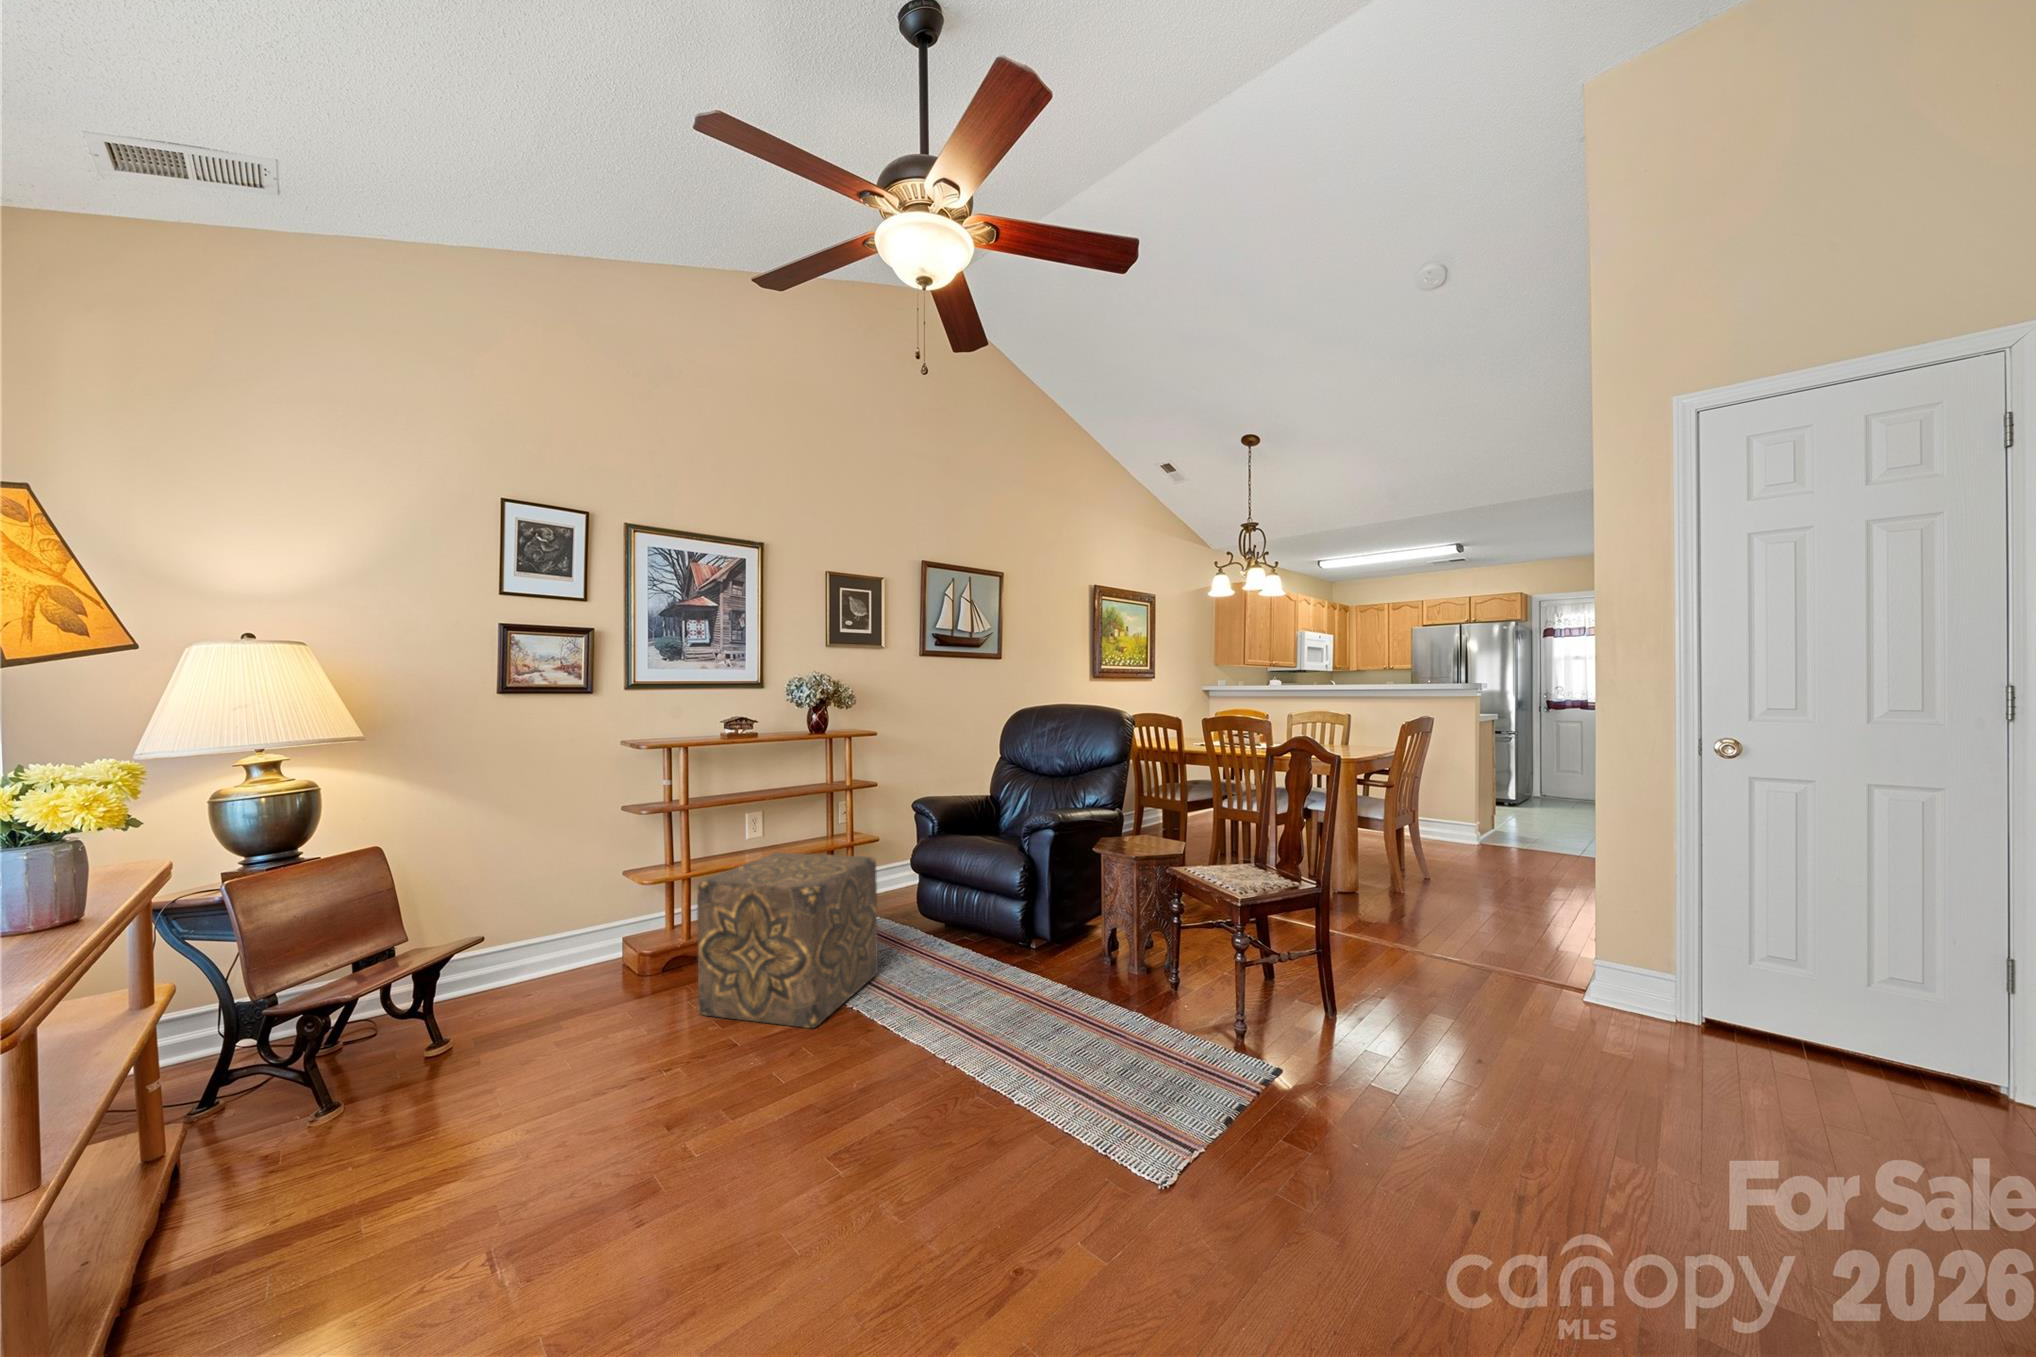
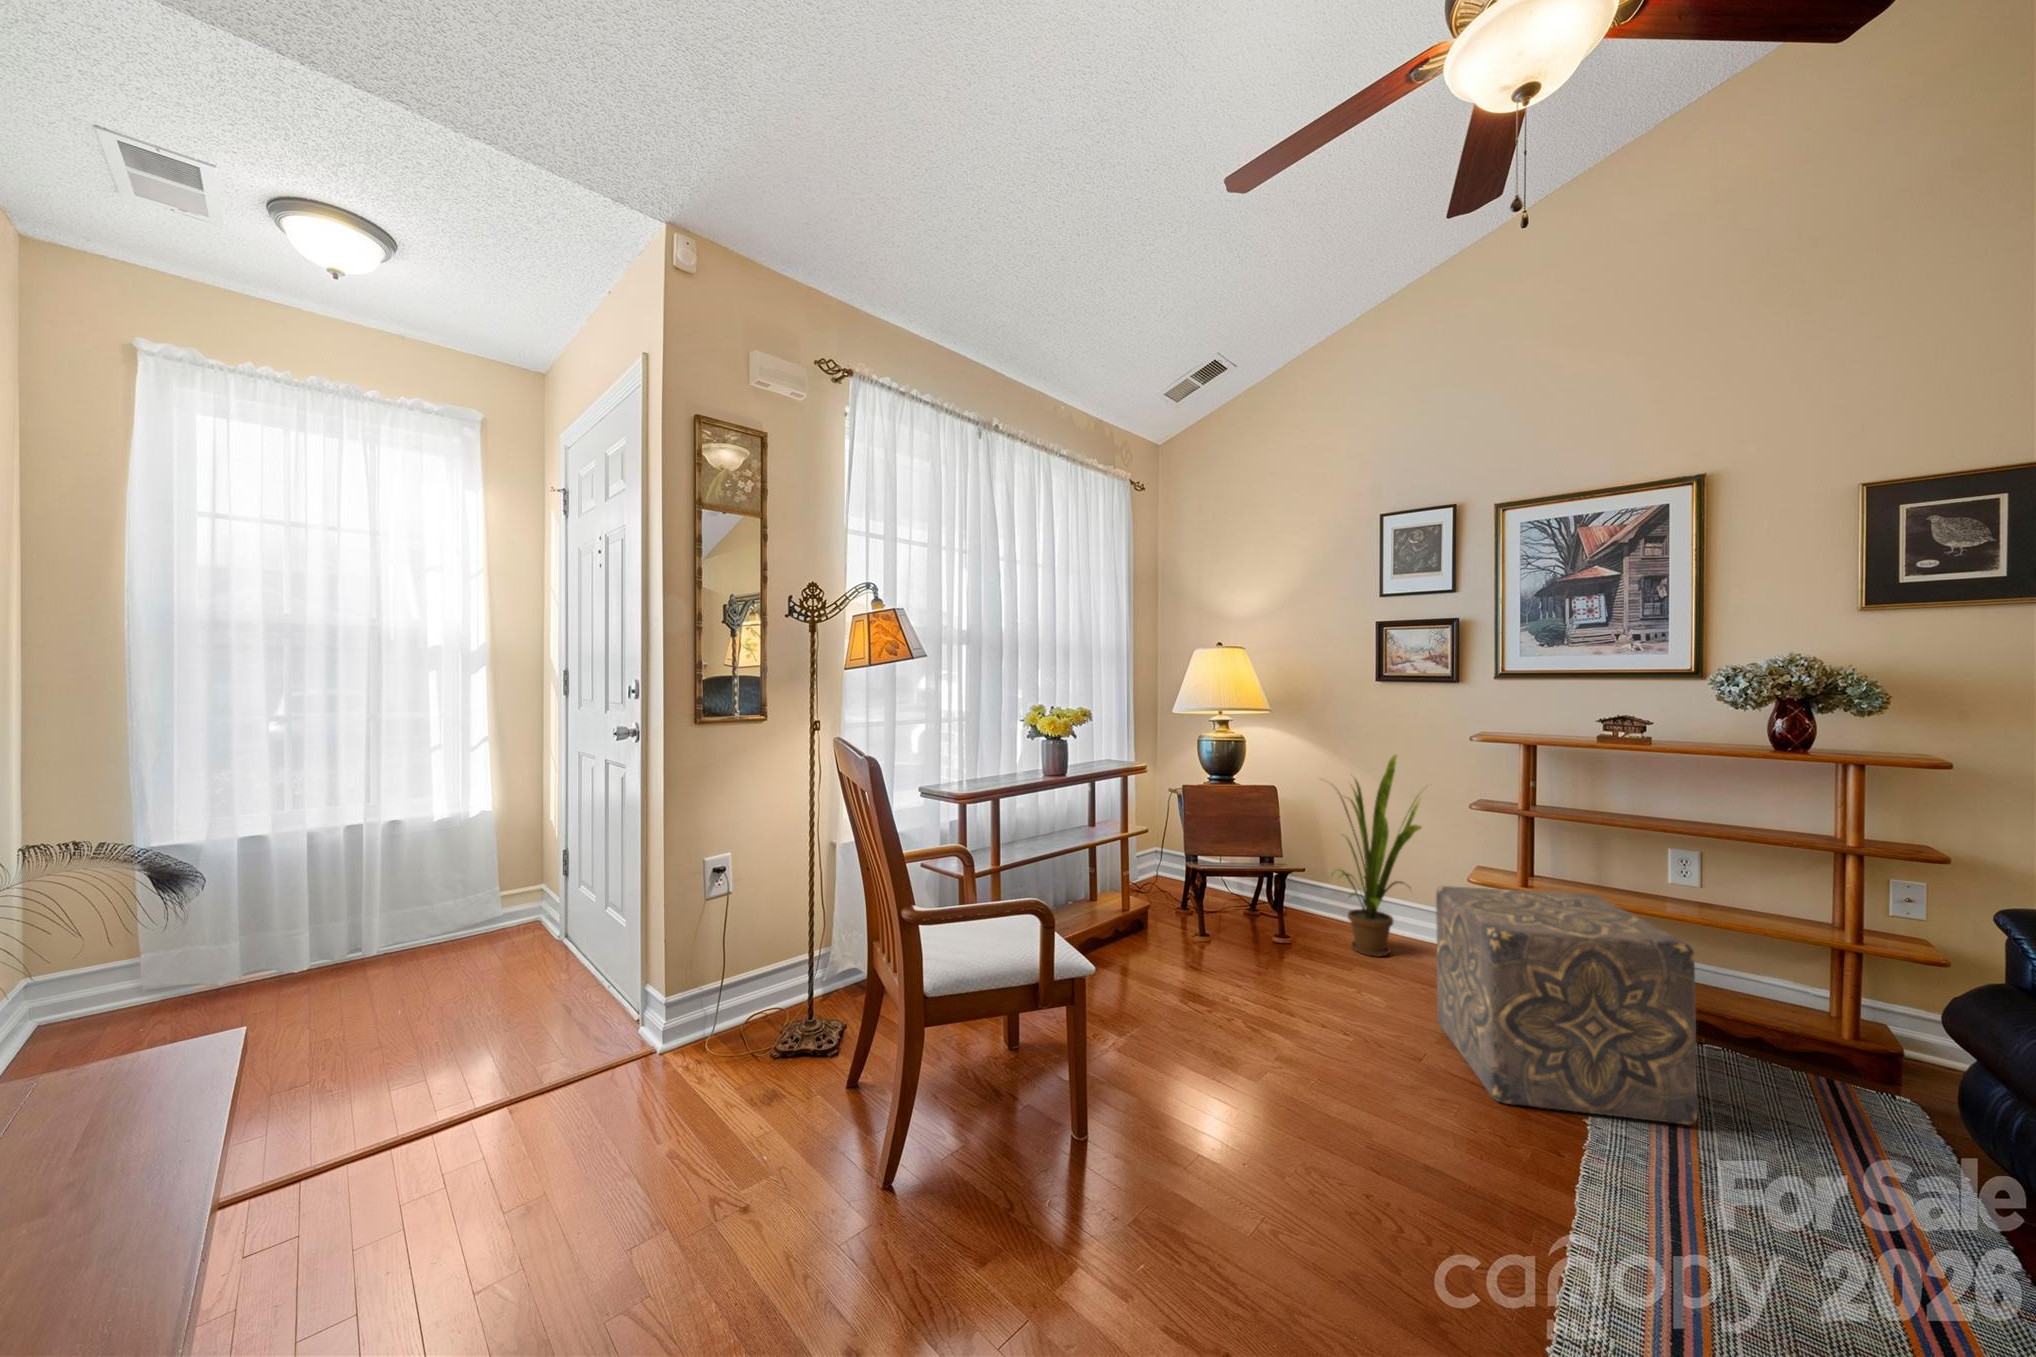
house plant: none [447,774,601,1013] -> present [1339,755,1422,957]

